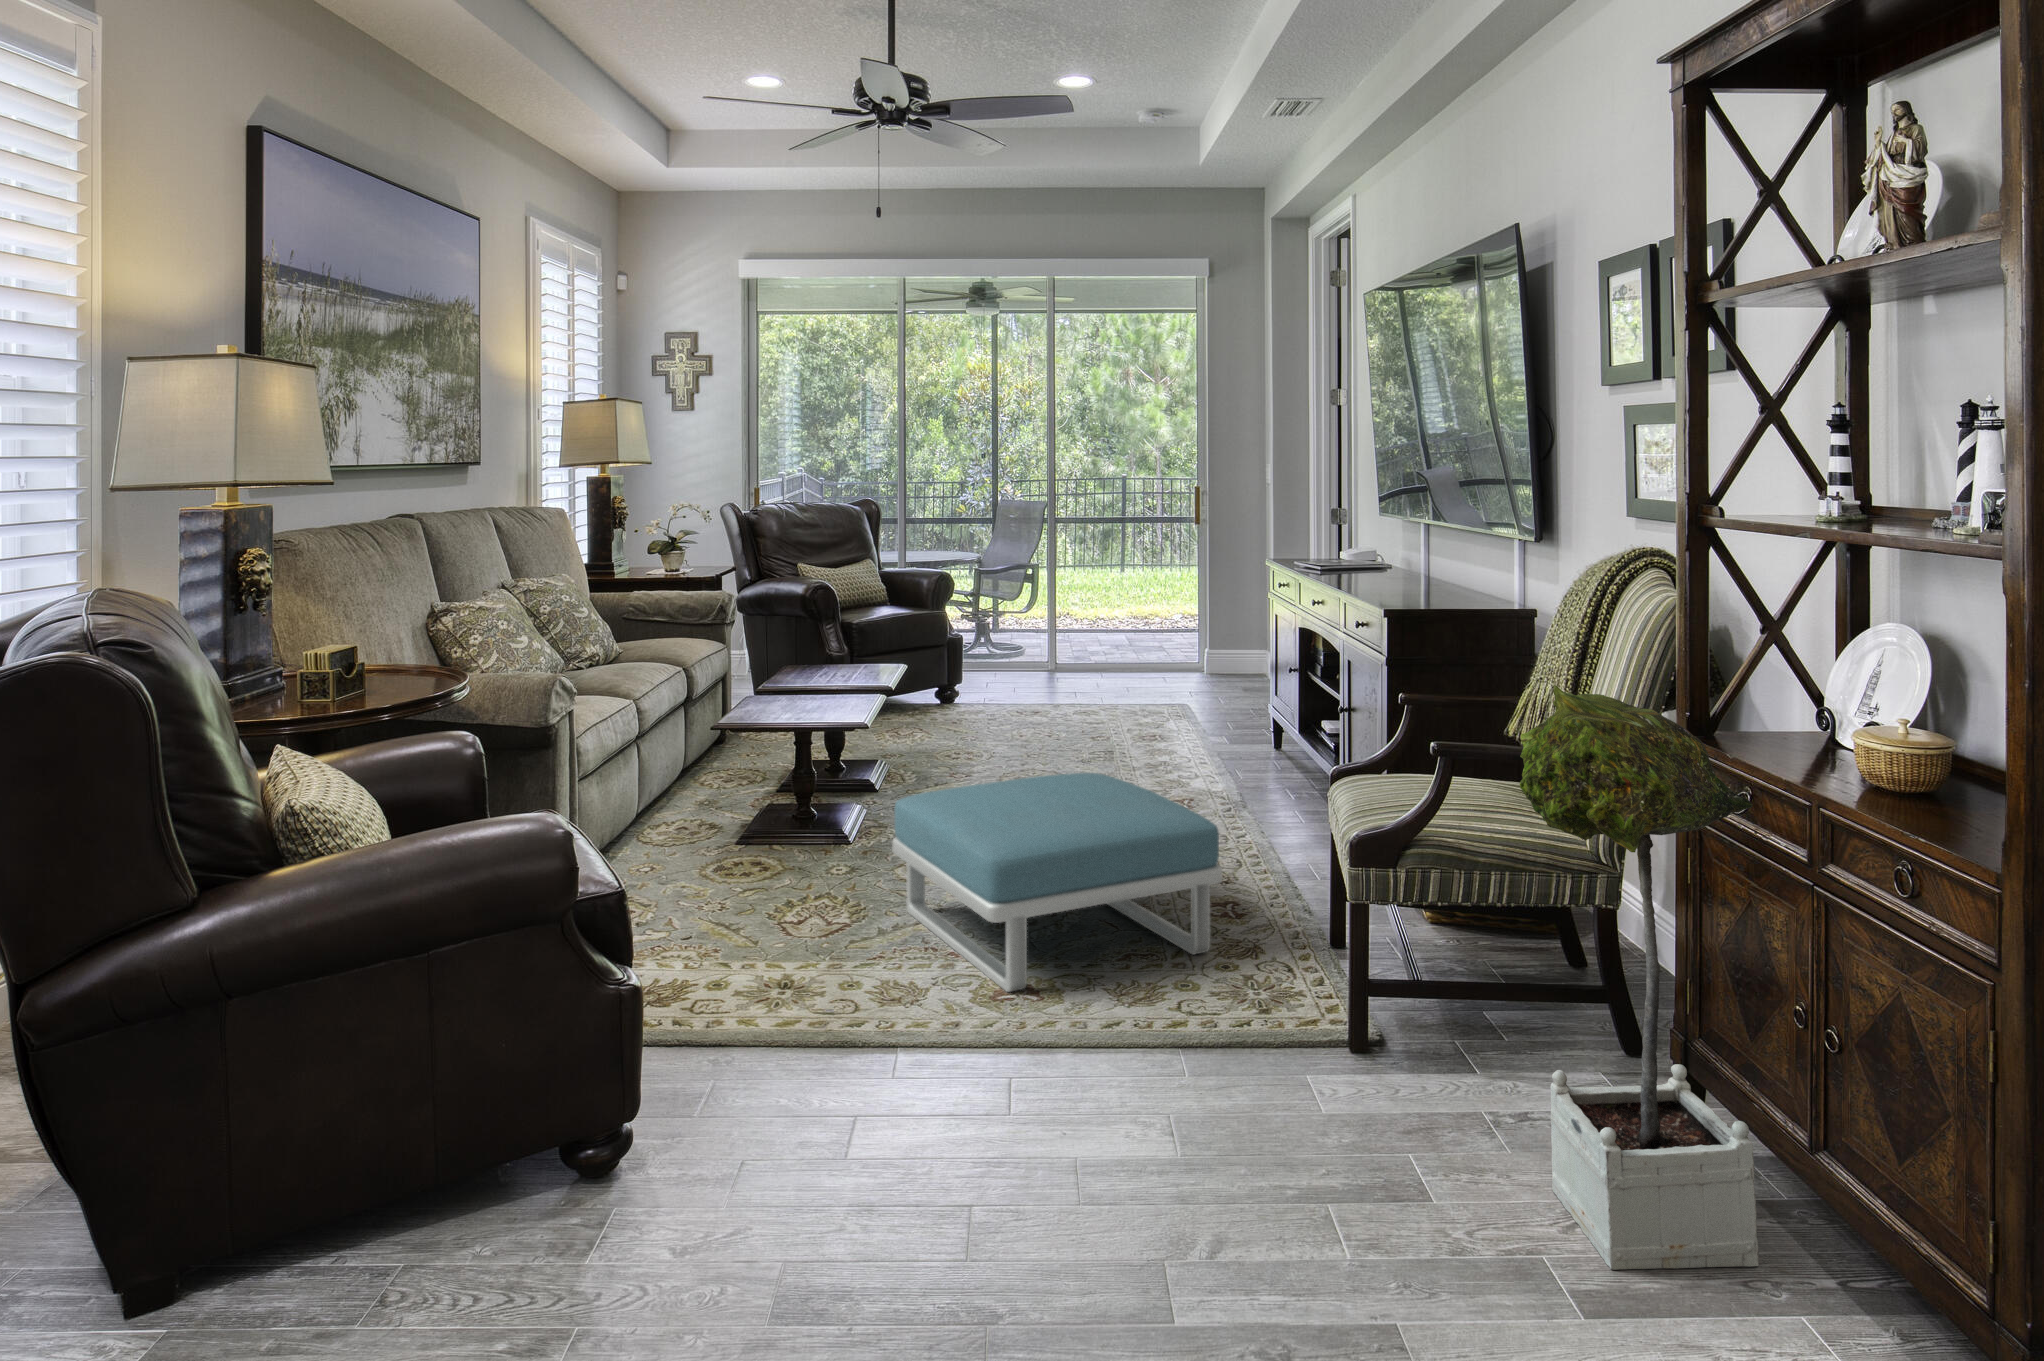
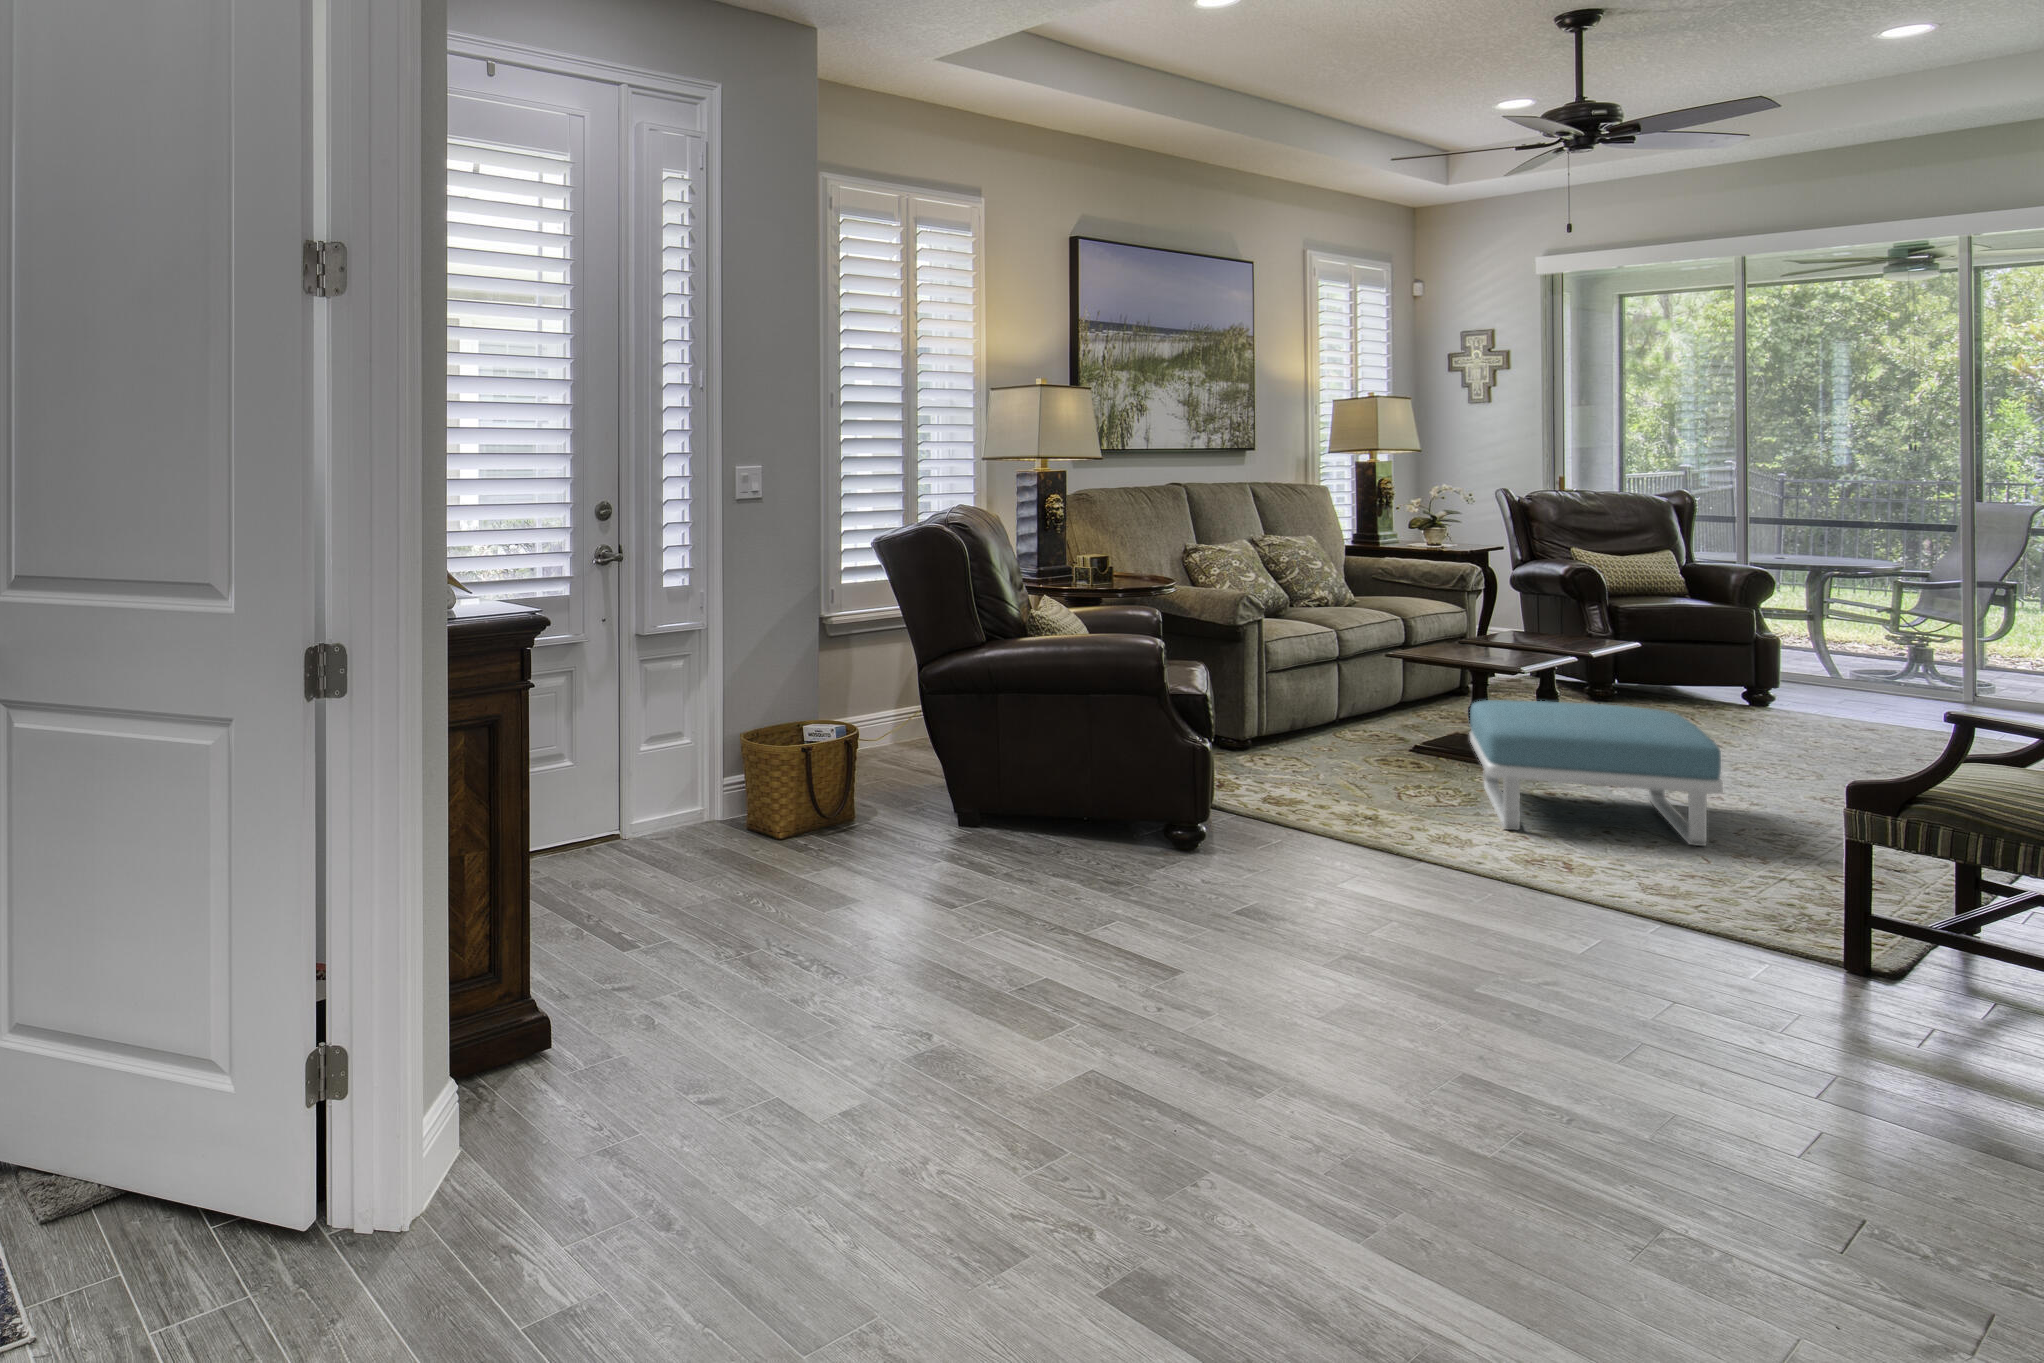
potted tree: present [1520,685,1759,1270] -> none [1724,612,1905,1014]

